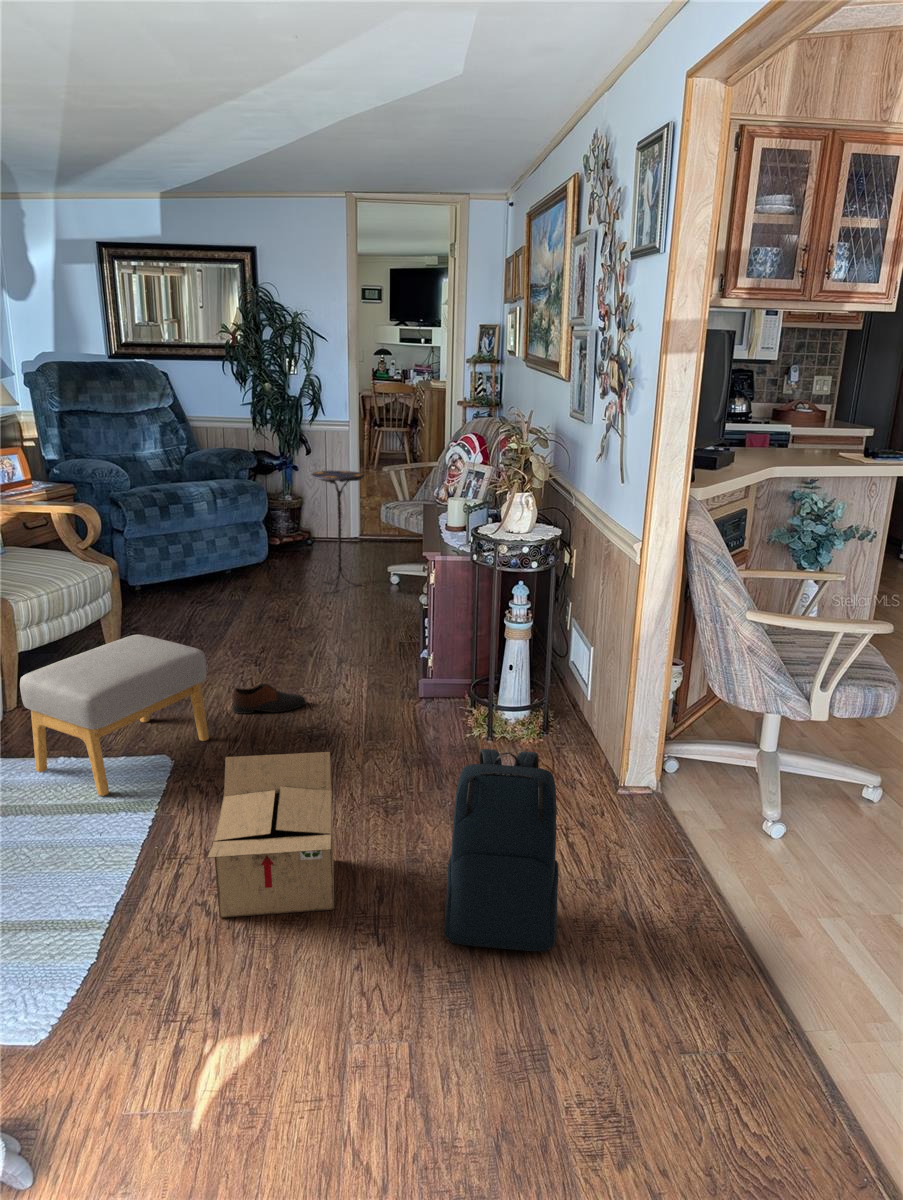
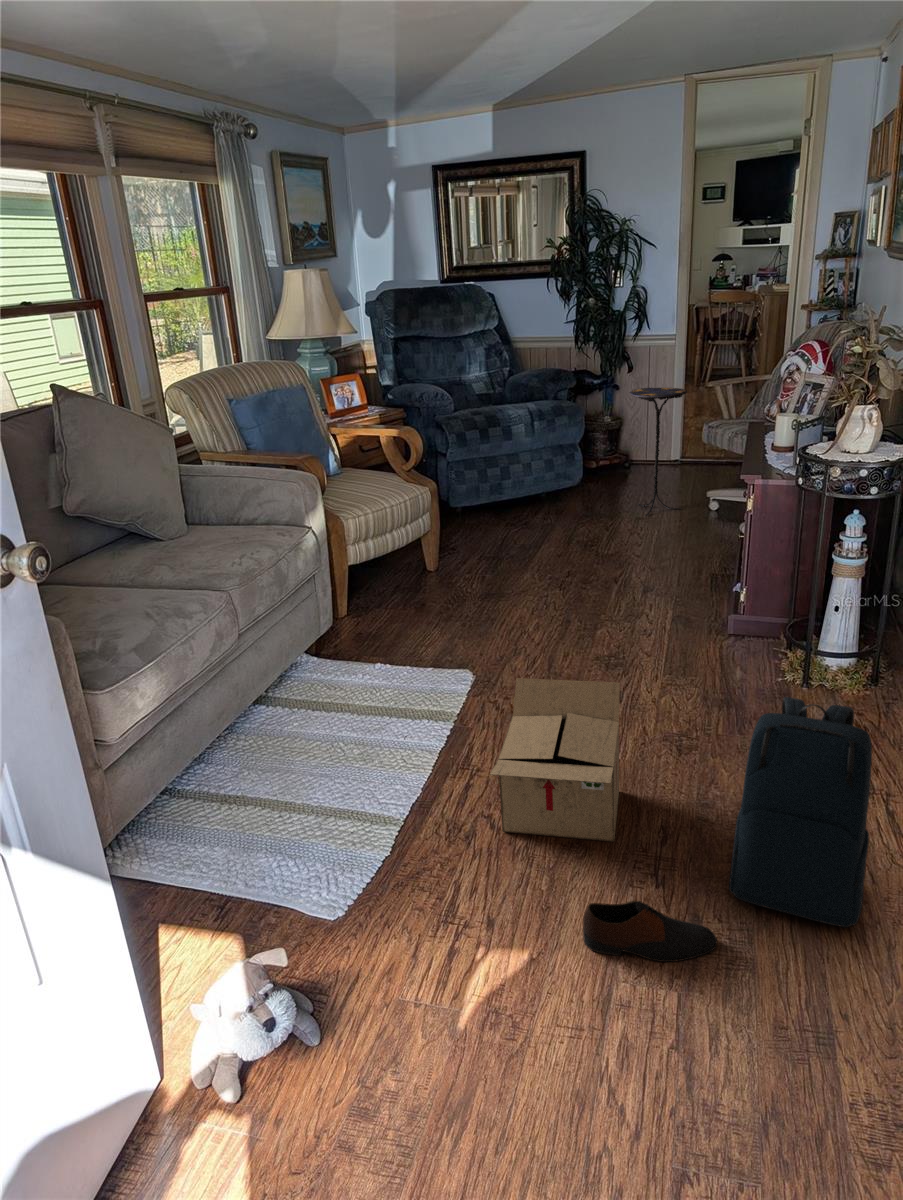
footstool: present [20,635,209,796] -> none [345,553,510,701]
shoe: present [232,683,306,714] -> present [583,901,717,962]

